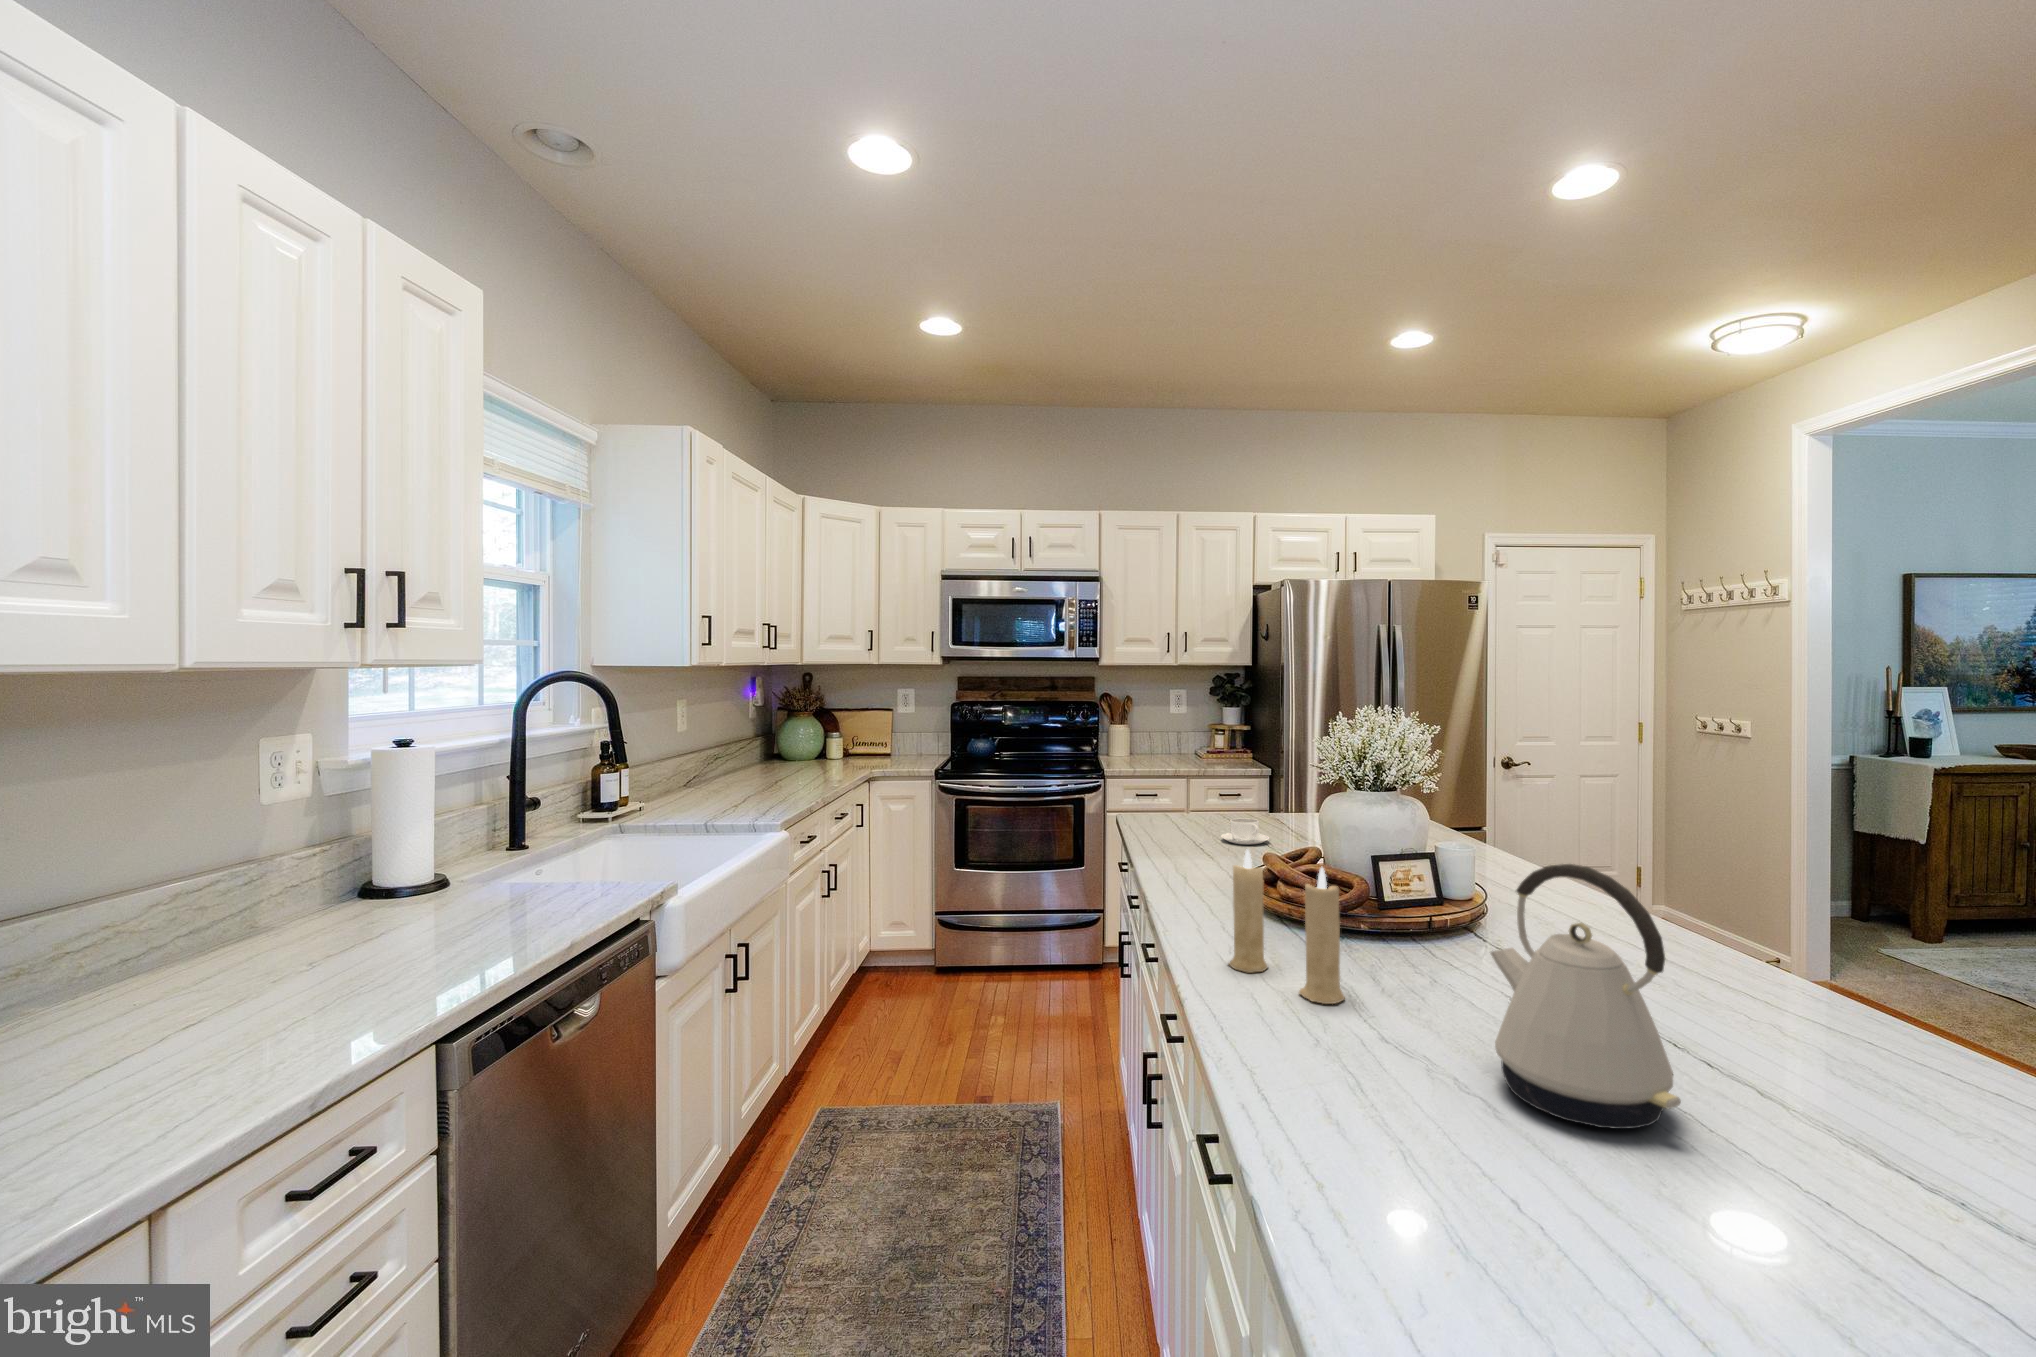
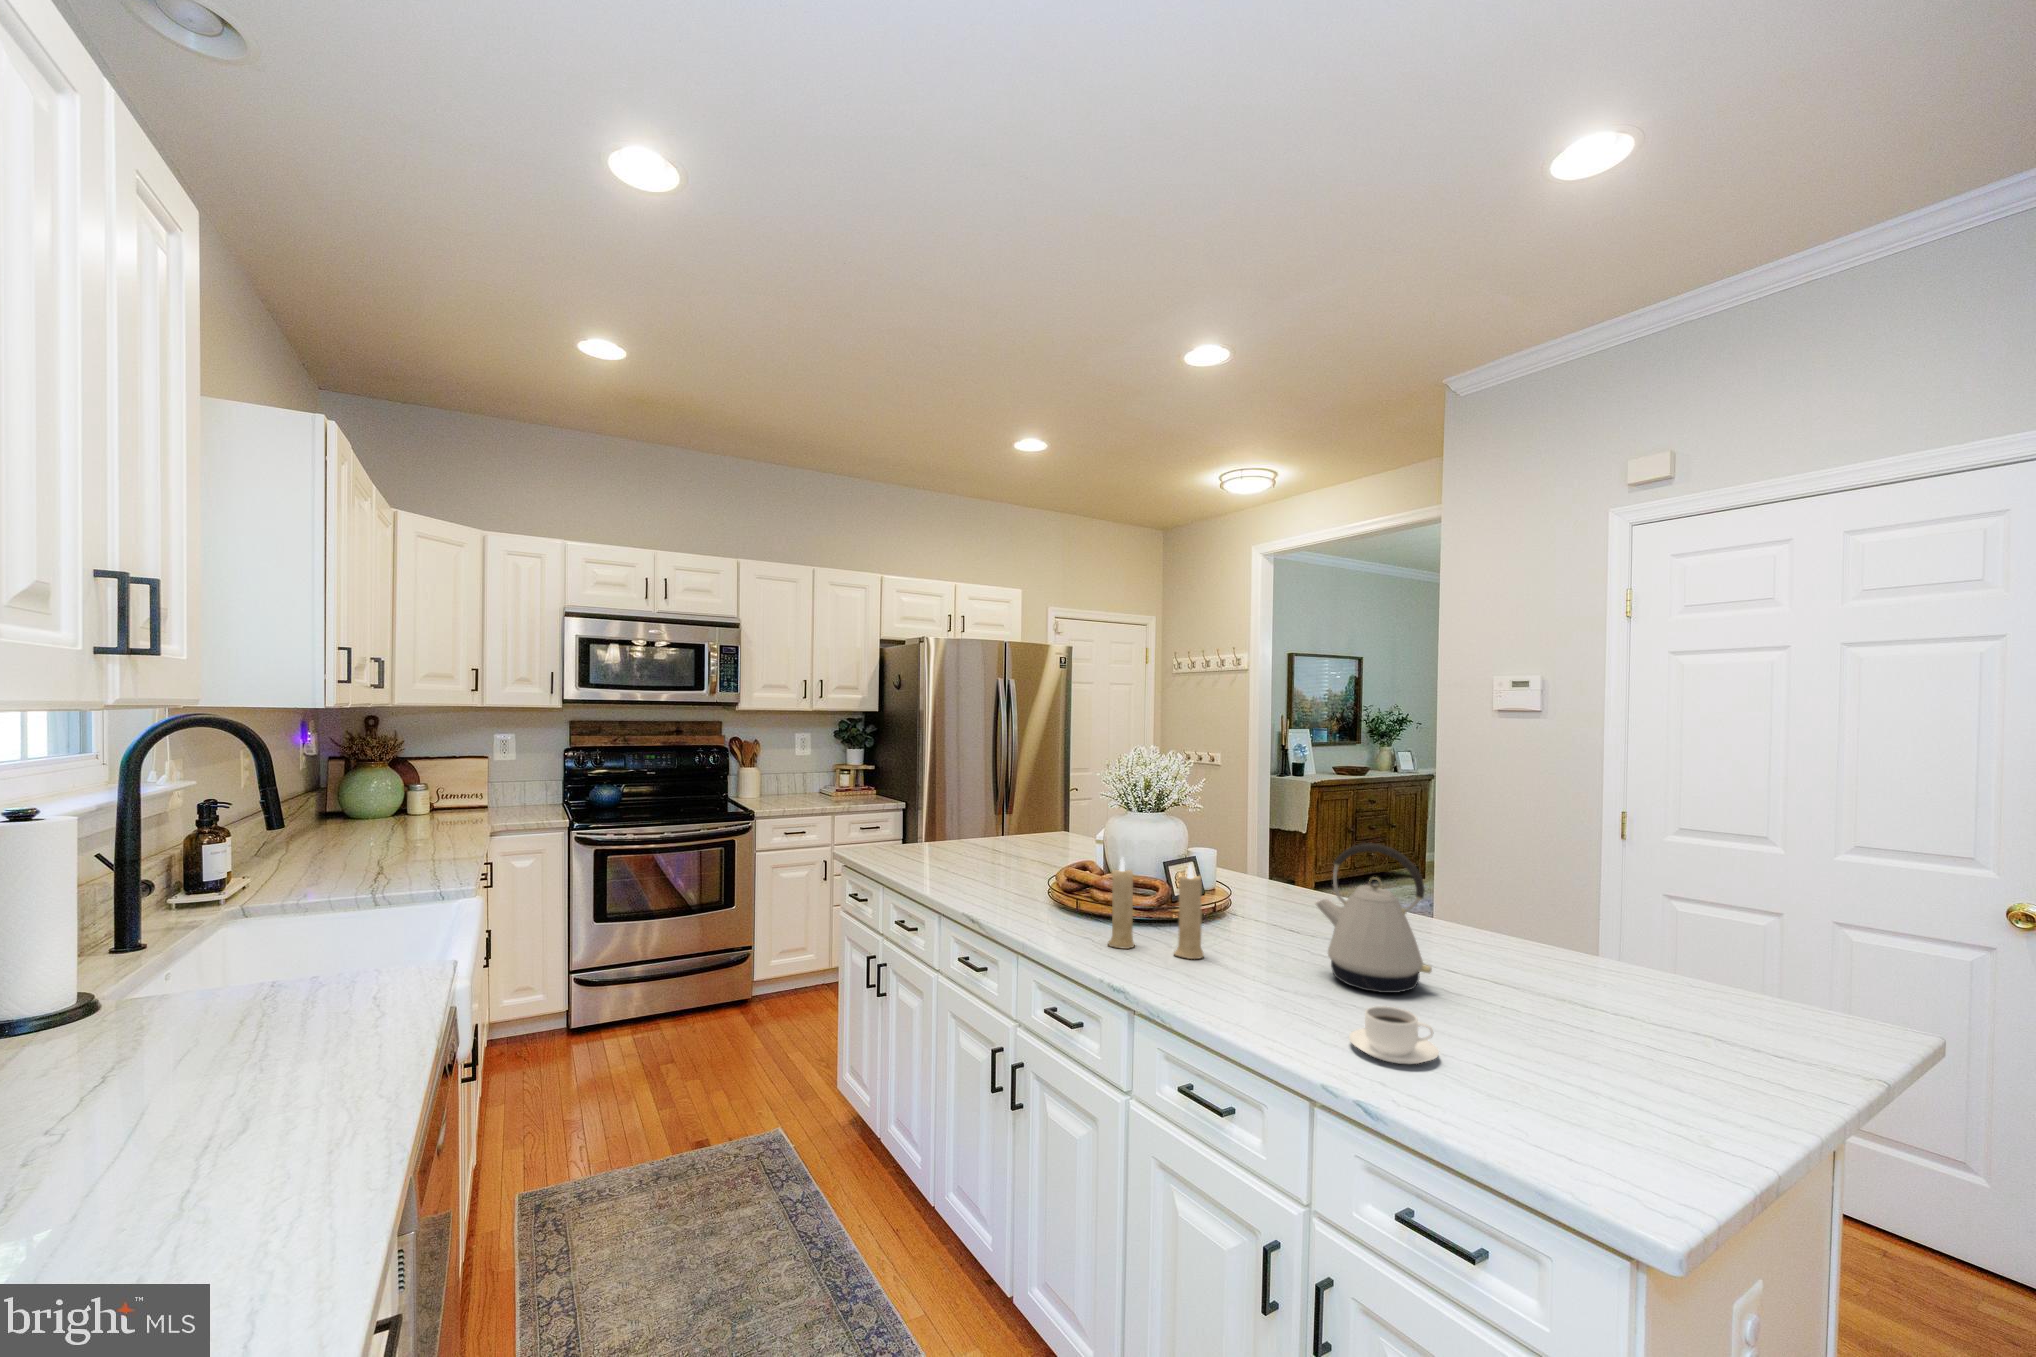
coffee cup: present [1221,818,1270,844] -> present [1349,1006,1439,1064]

